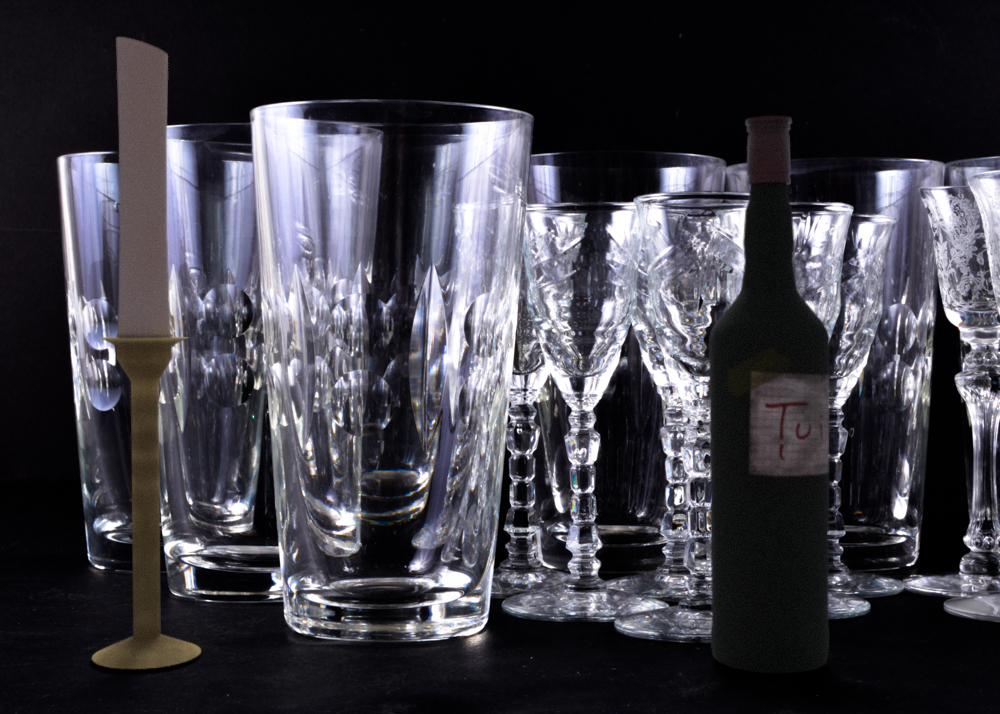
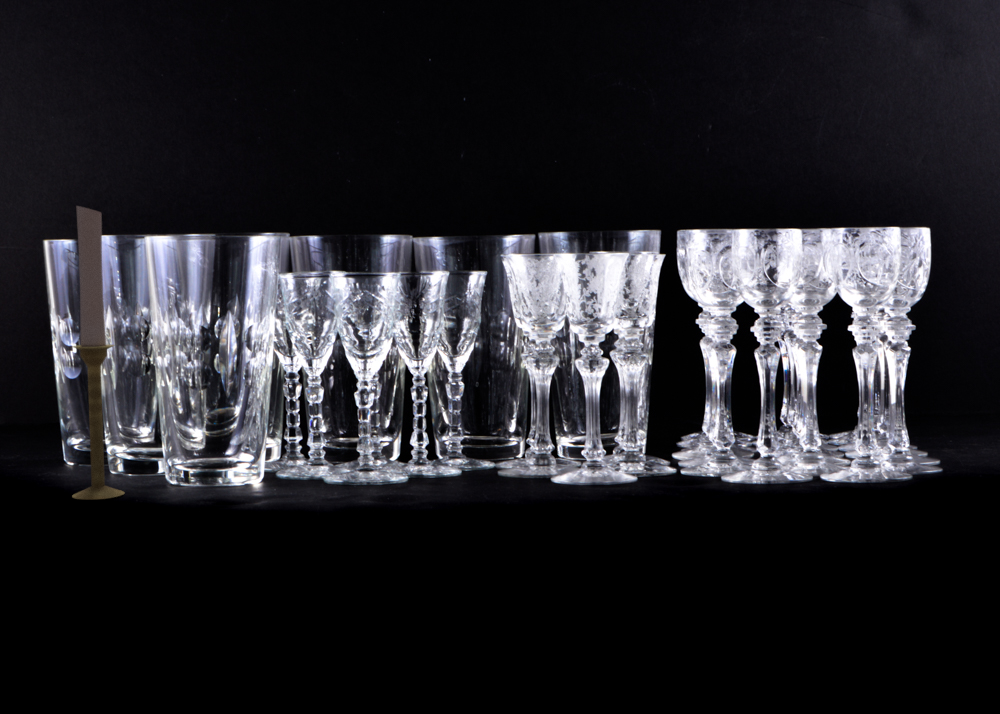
wine bottle: present [709,116,829,674] -> none [359,242,416,494]

